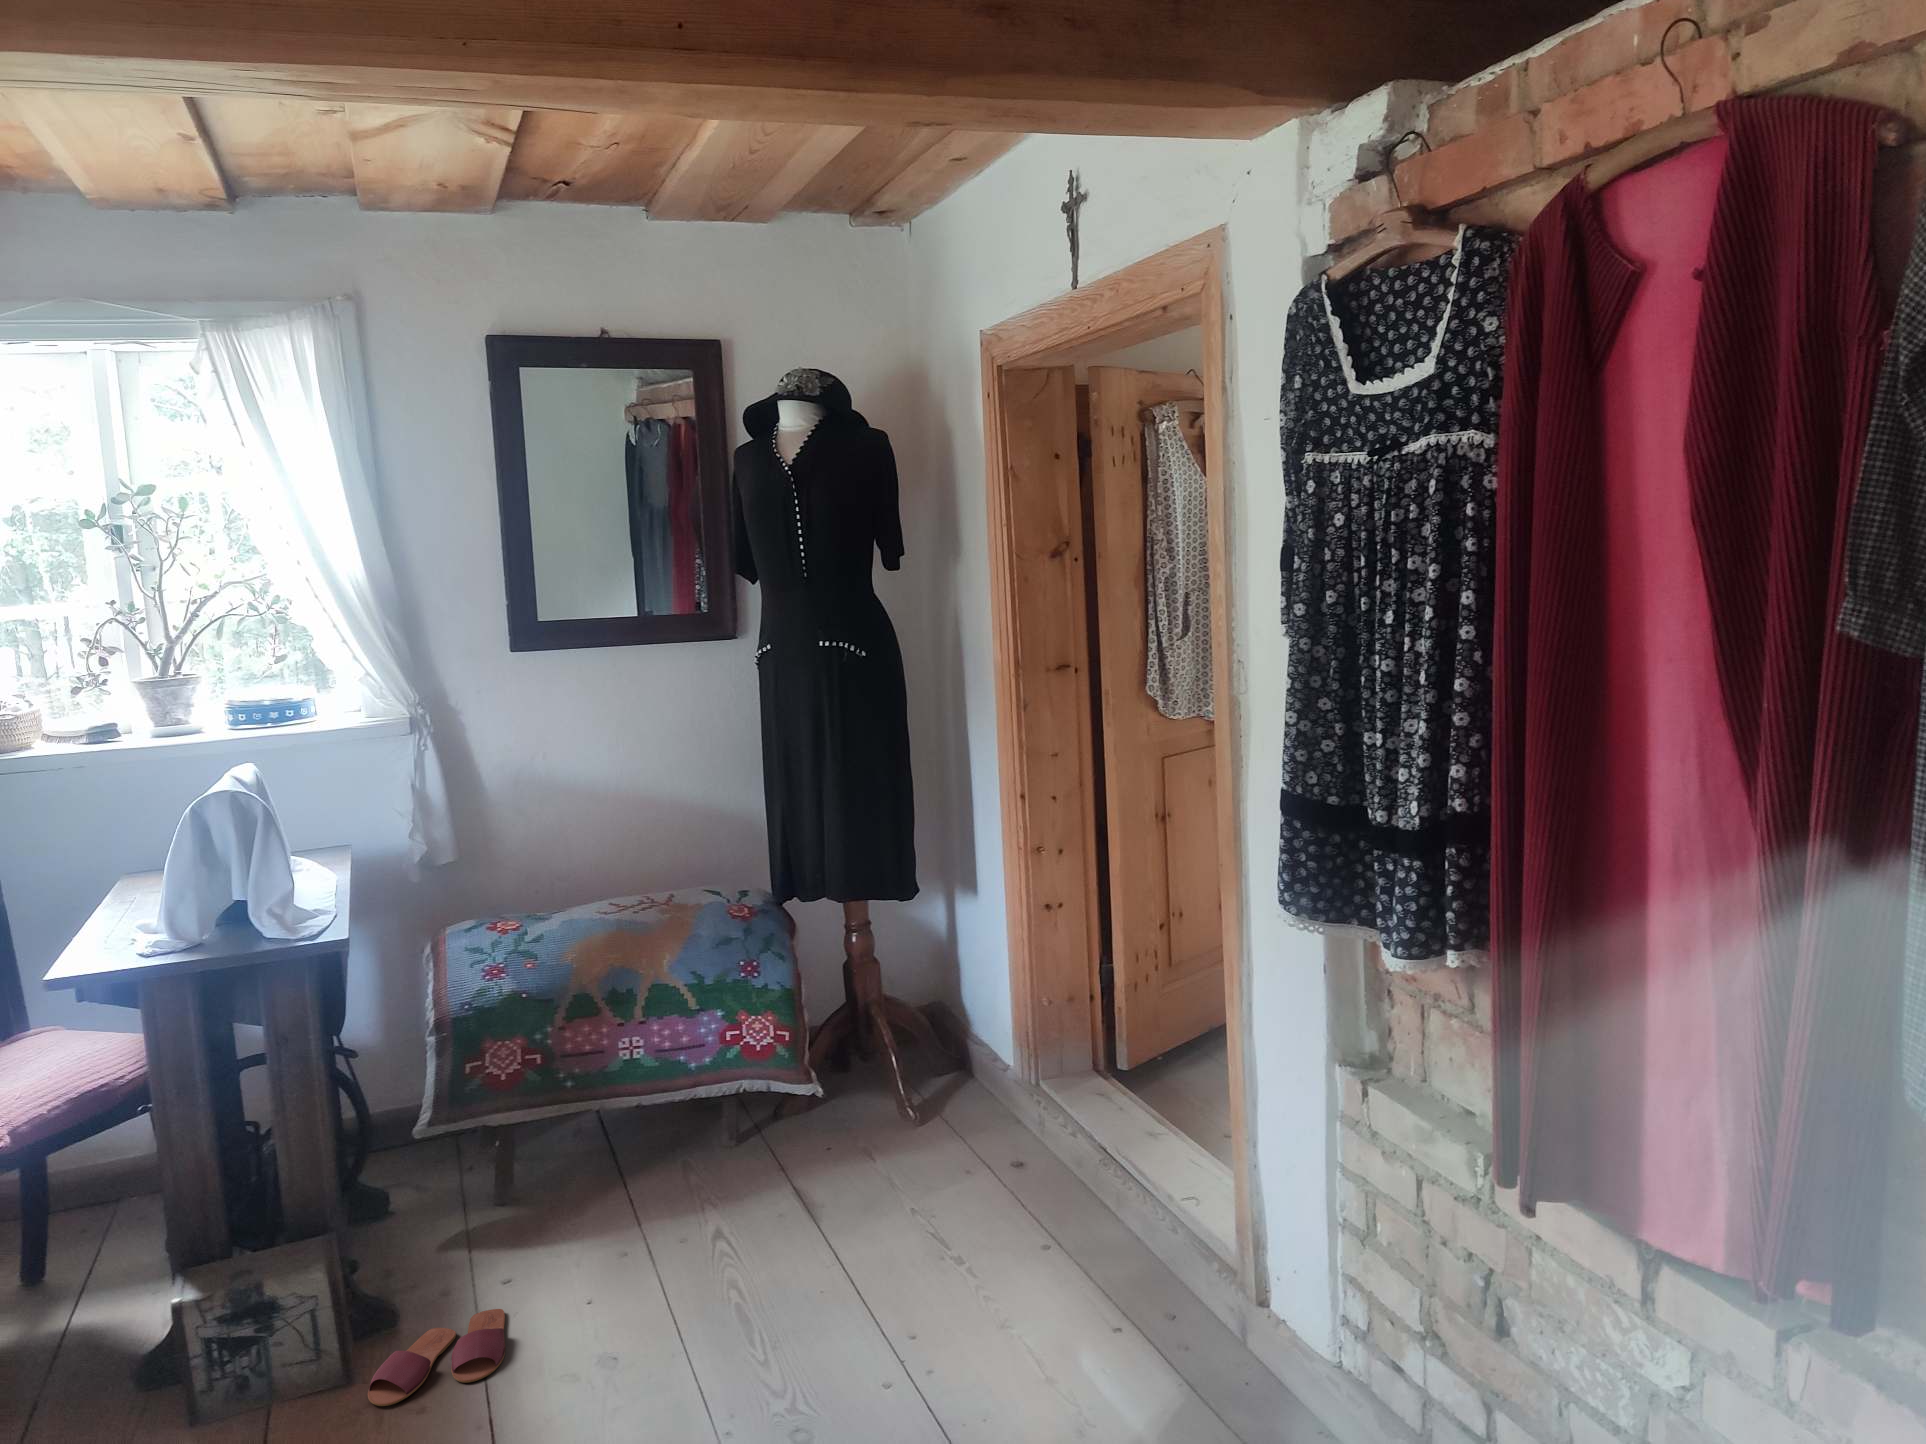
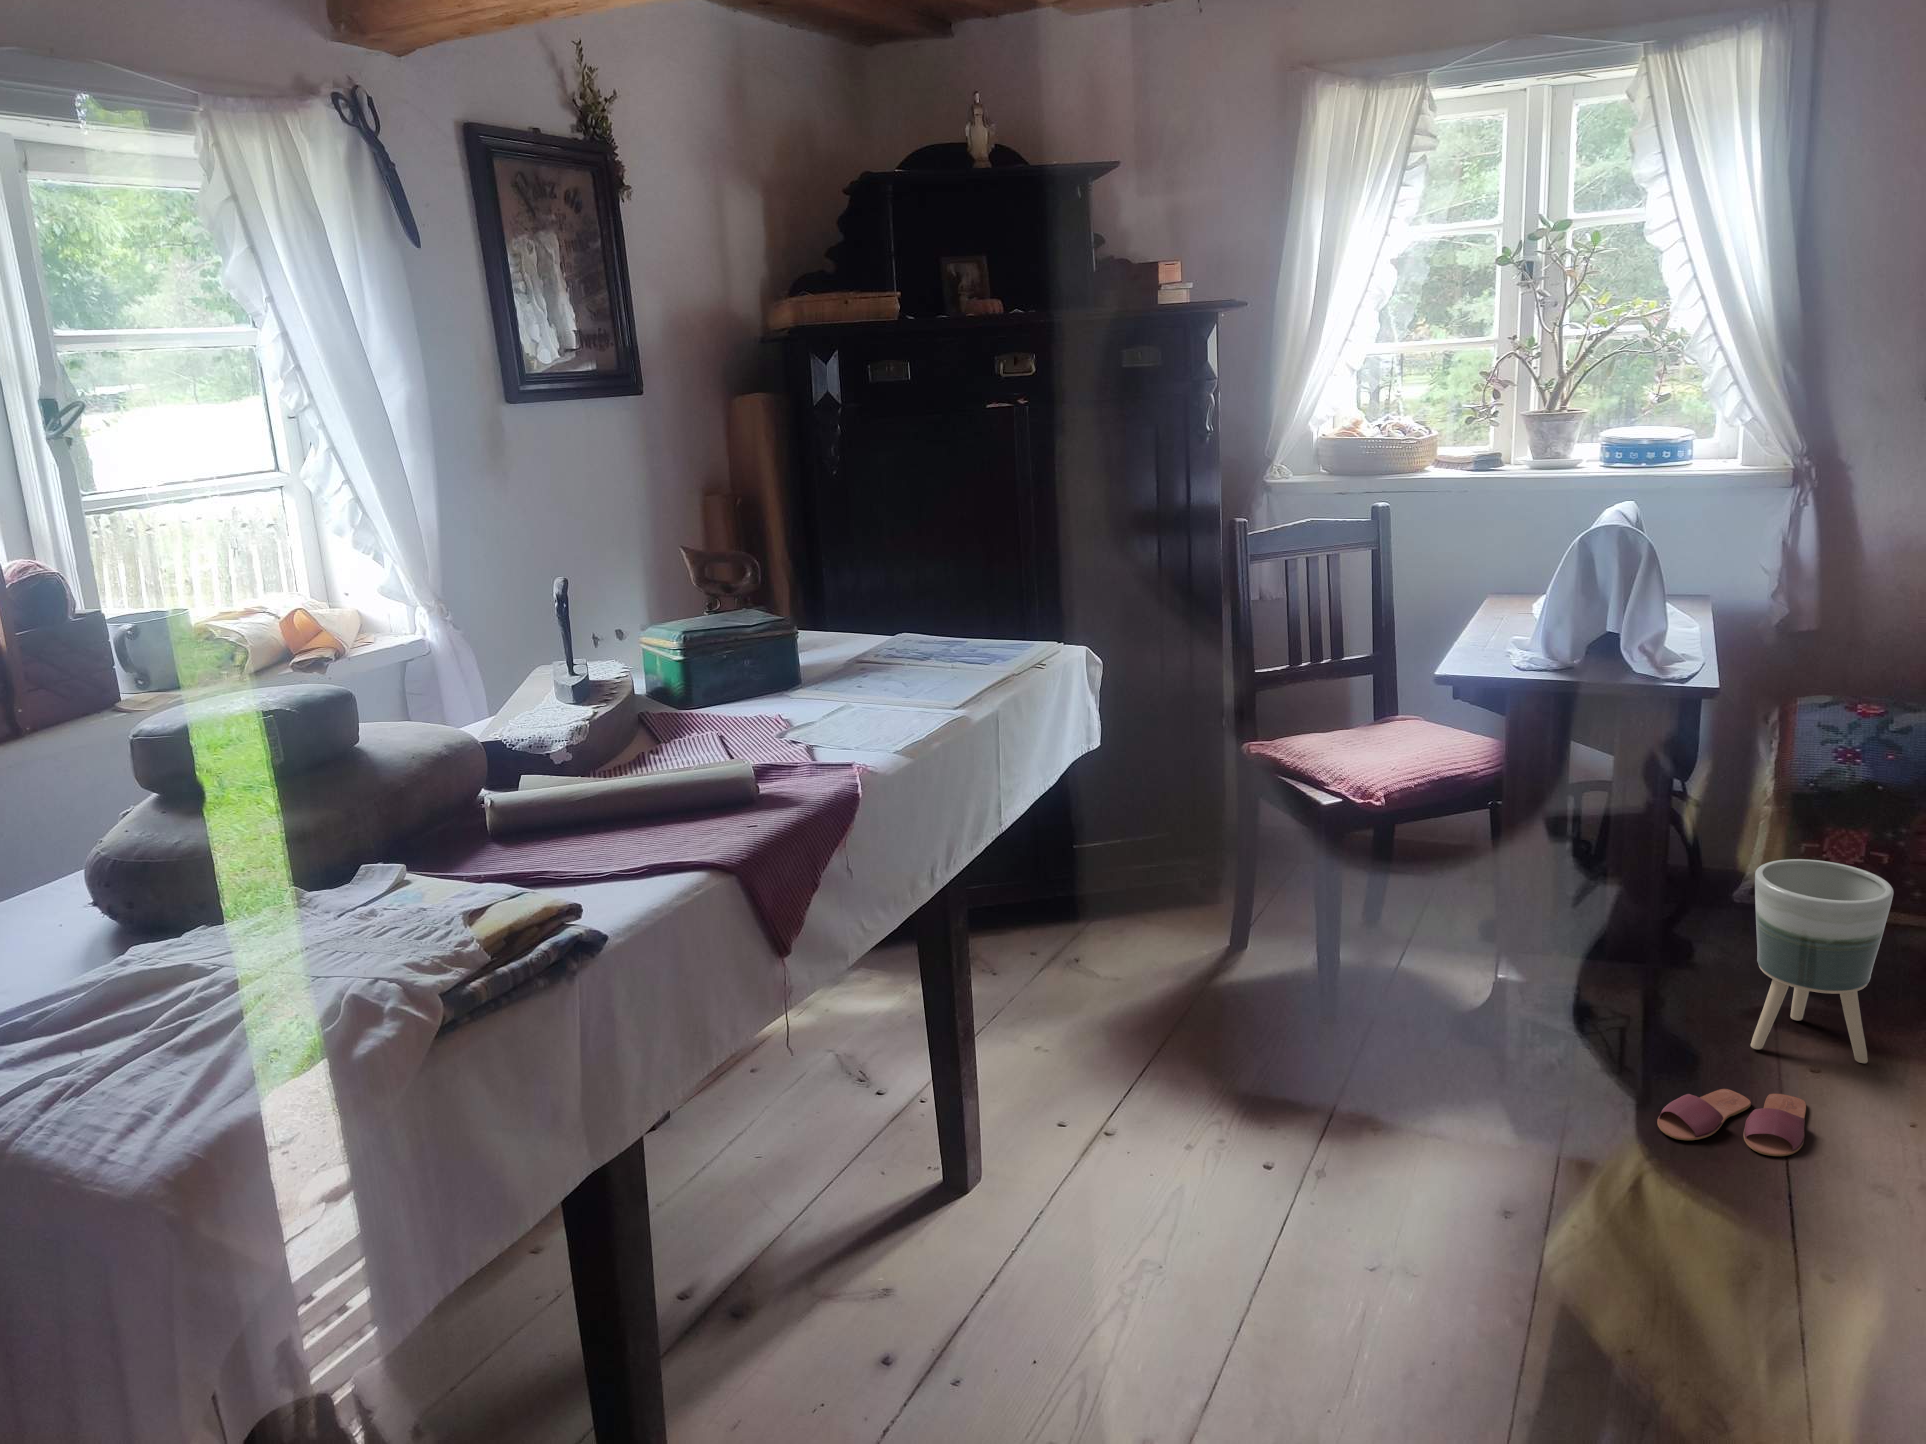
planter: none [428,1071,552,1275] -> present [1751,859,1894,1063]

